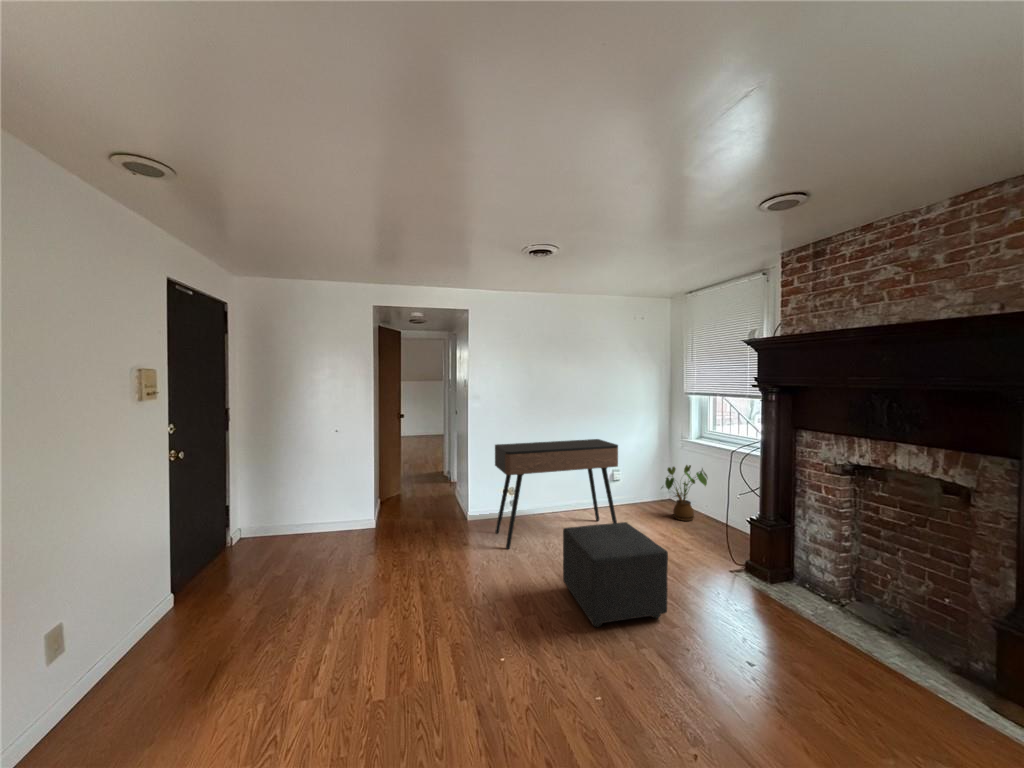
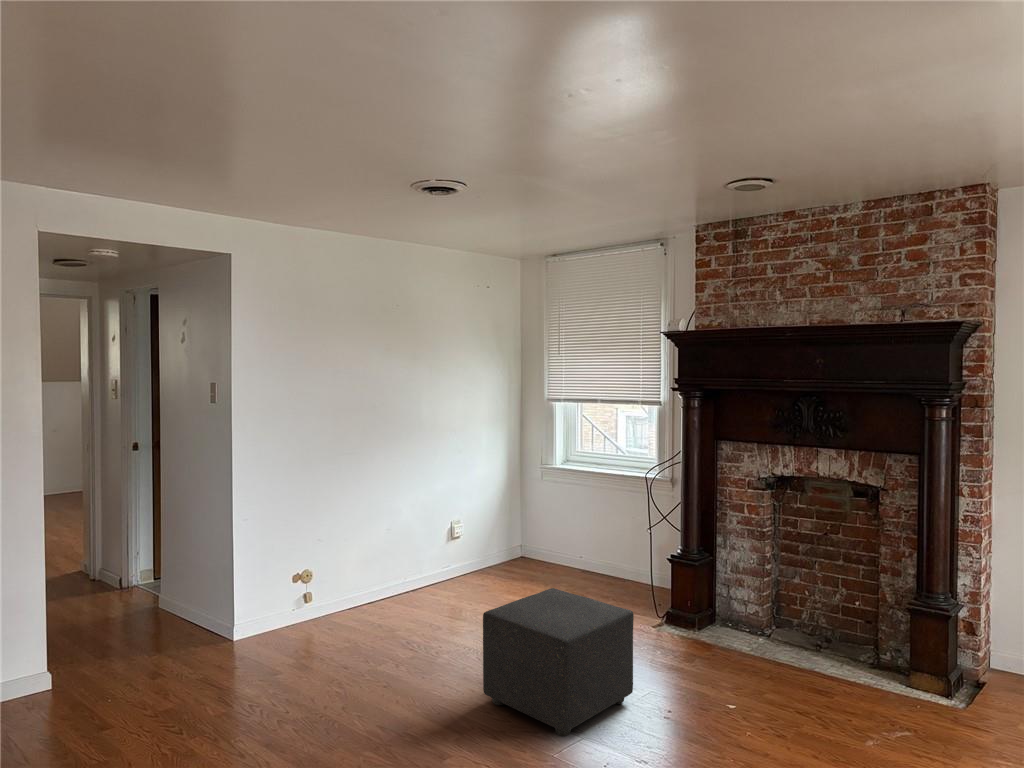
console table: present [495,439,618,549] -> none [305,475,496,675]
house plant: present [662,465,707,521] -> none [527,501,591,580]

